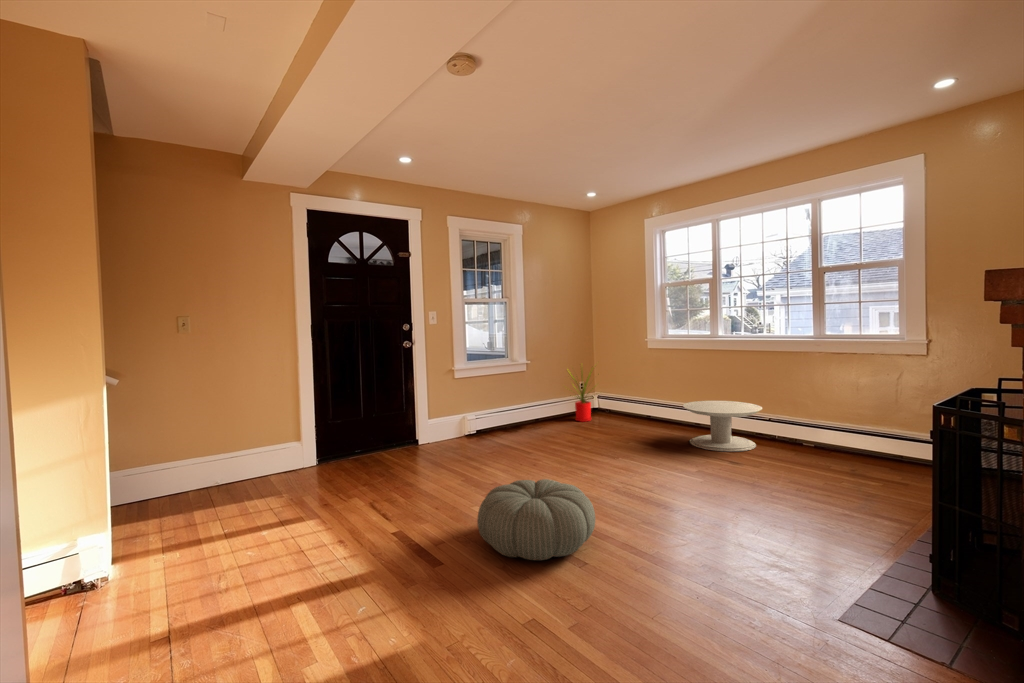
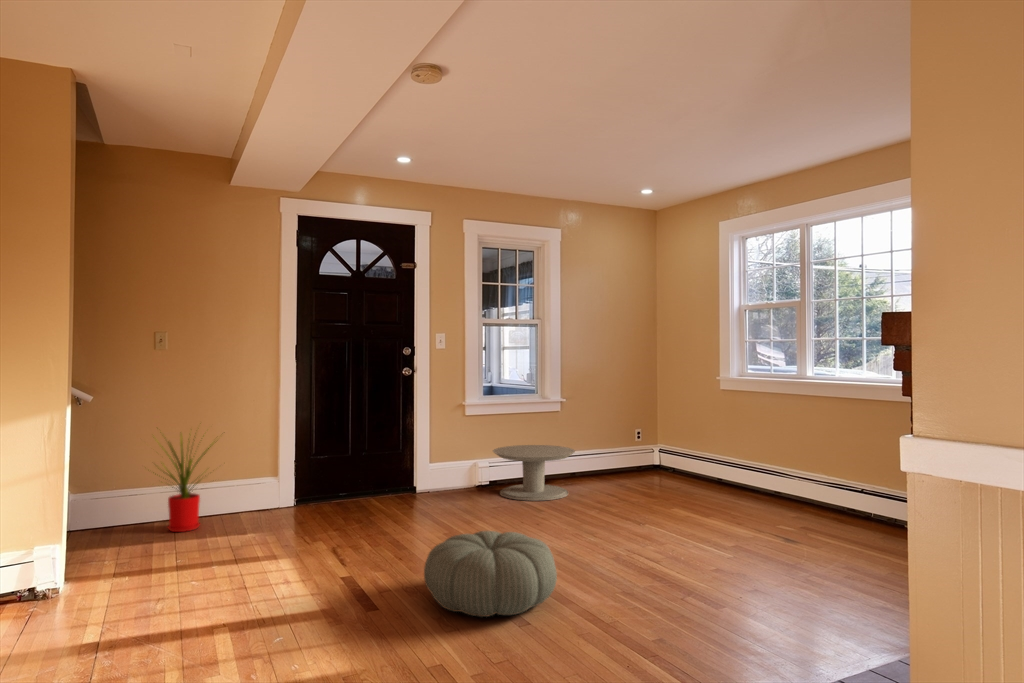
house plant: present [569,368,593,422] -> present [153,435,215,532]
side table: present [683,401,762,452] -> present [493,445,575,501]

